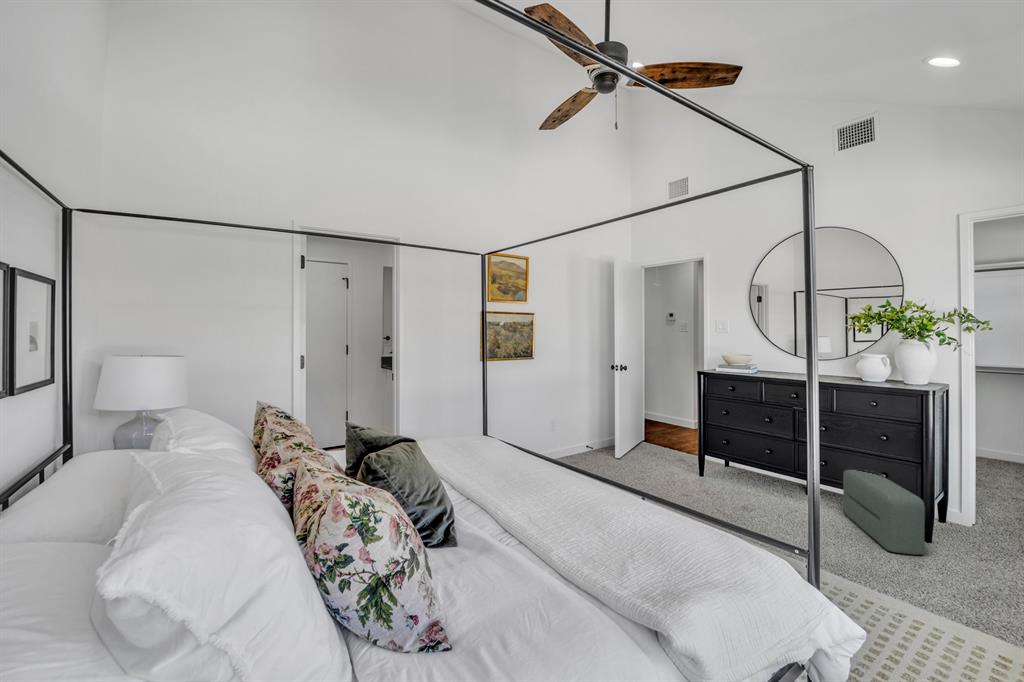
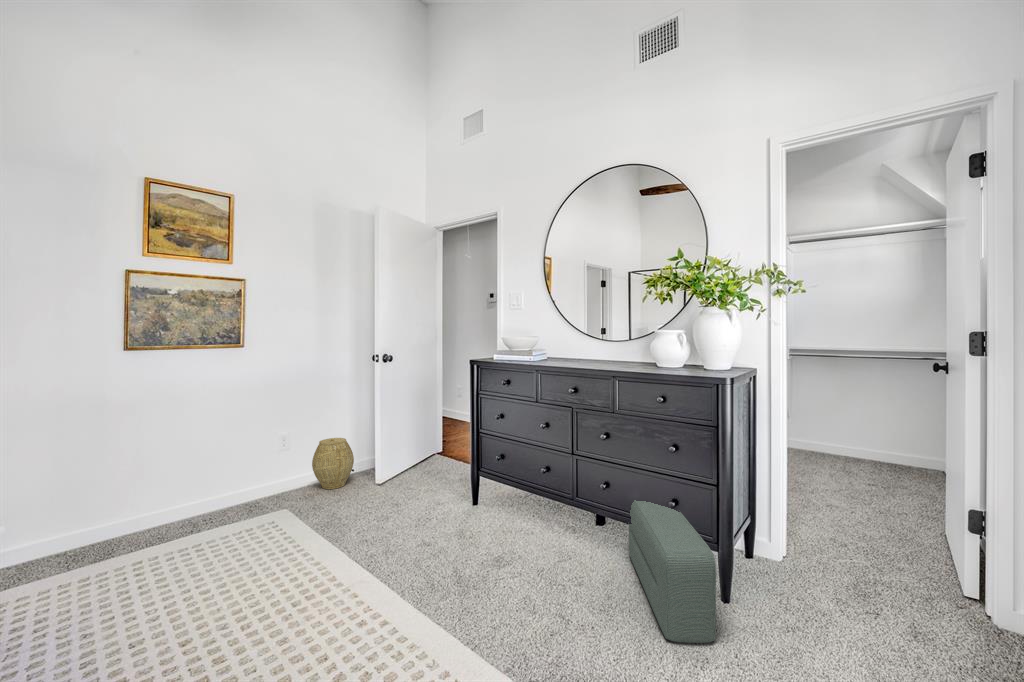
woven basket: none [570,425,598,462] -> present [312,438,354,489]

